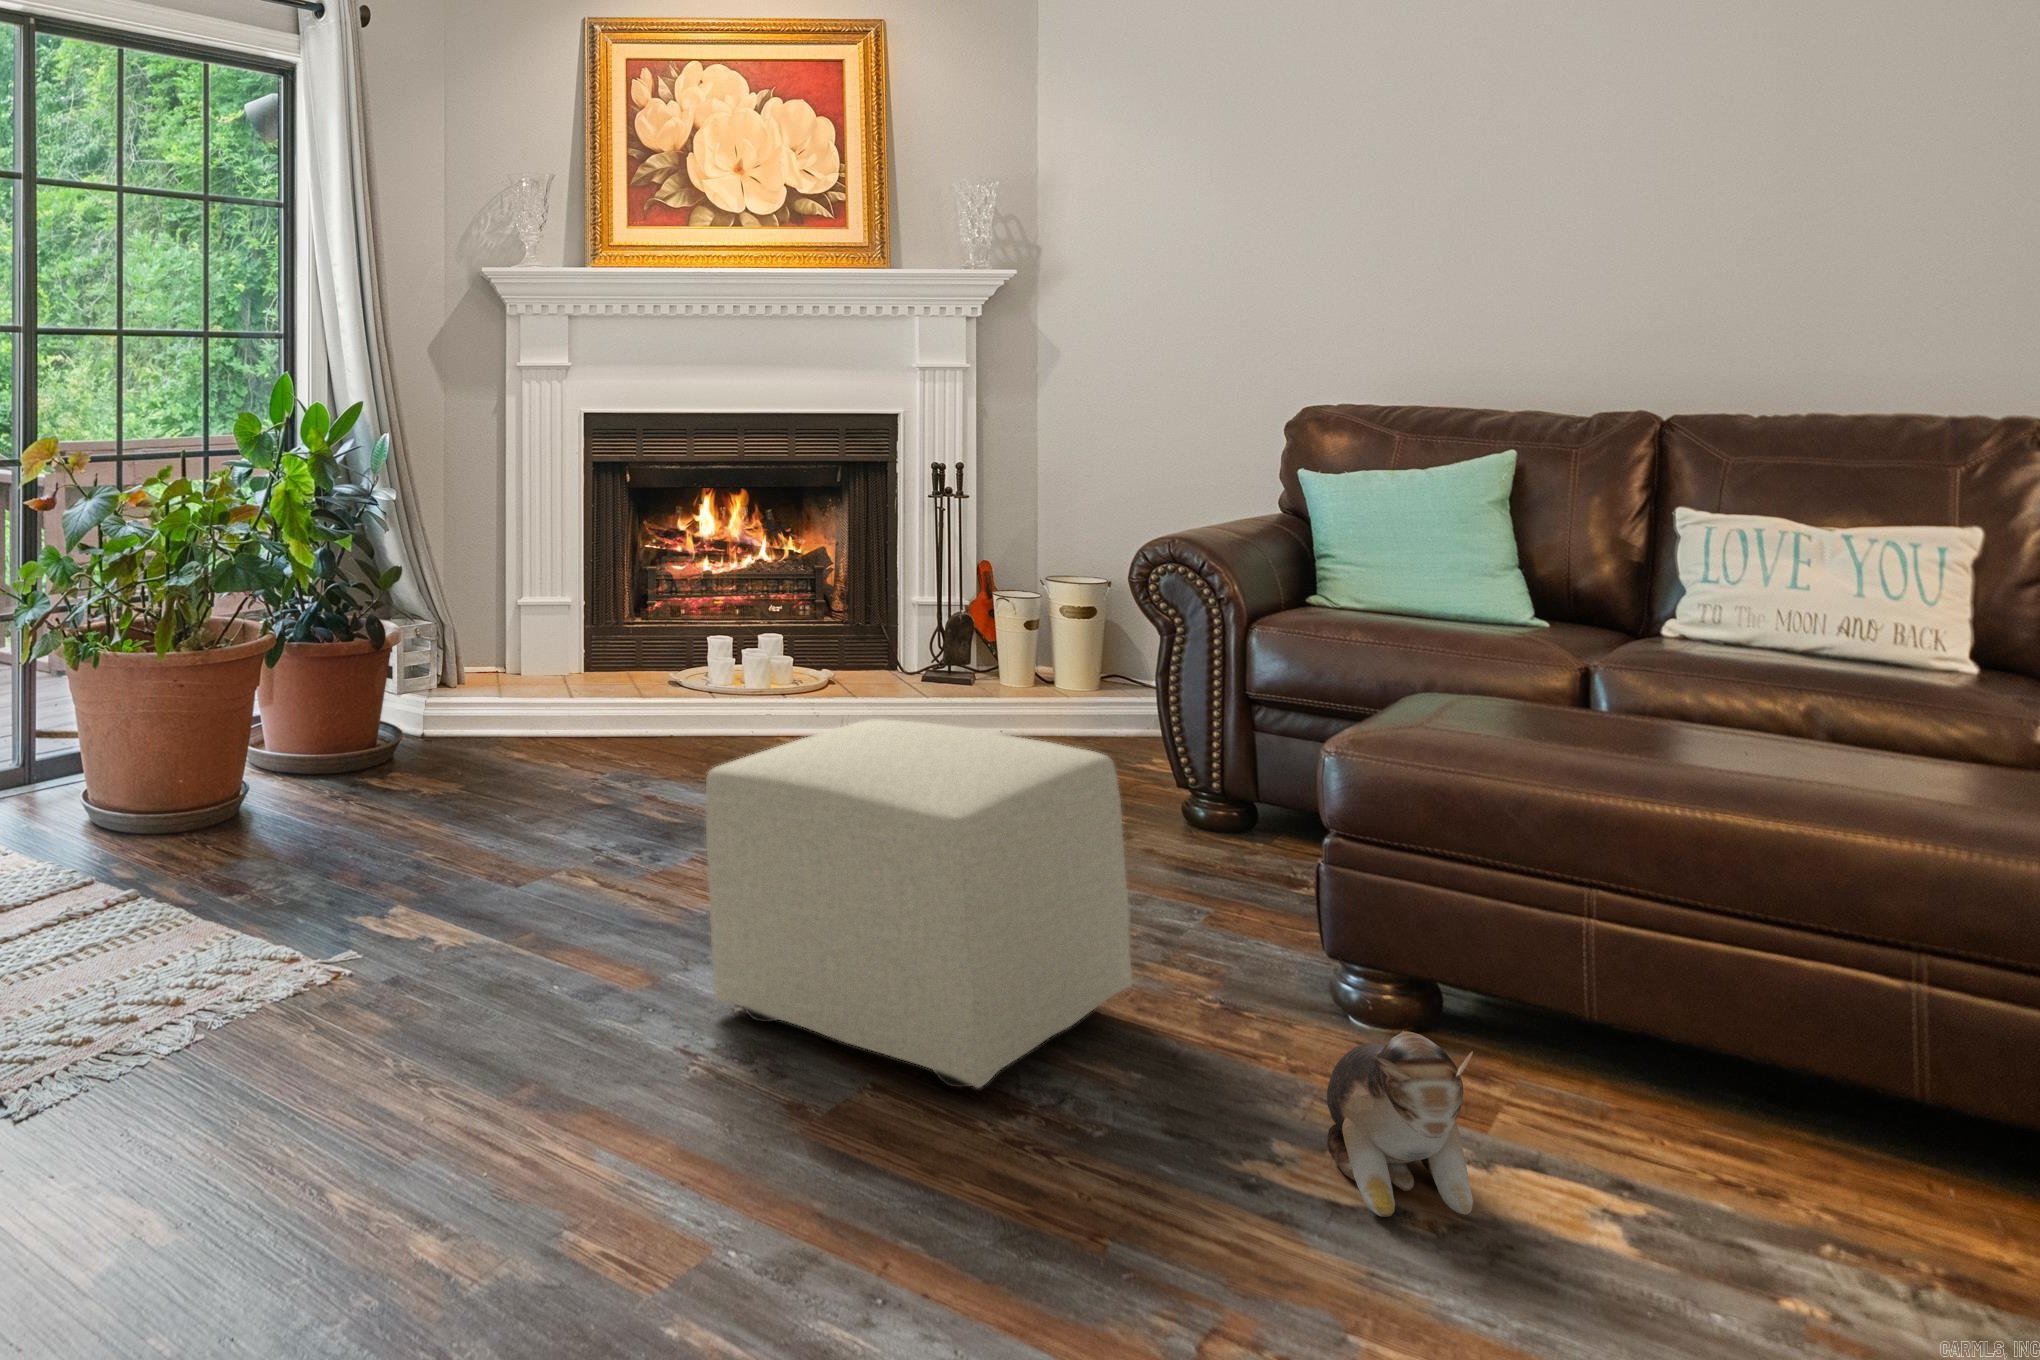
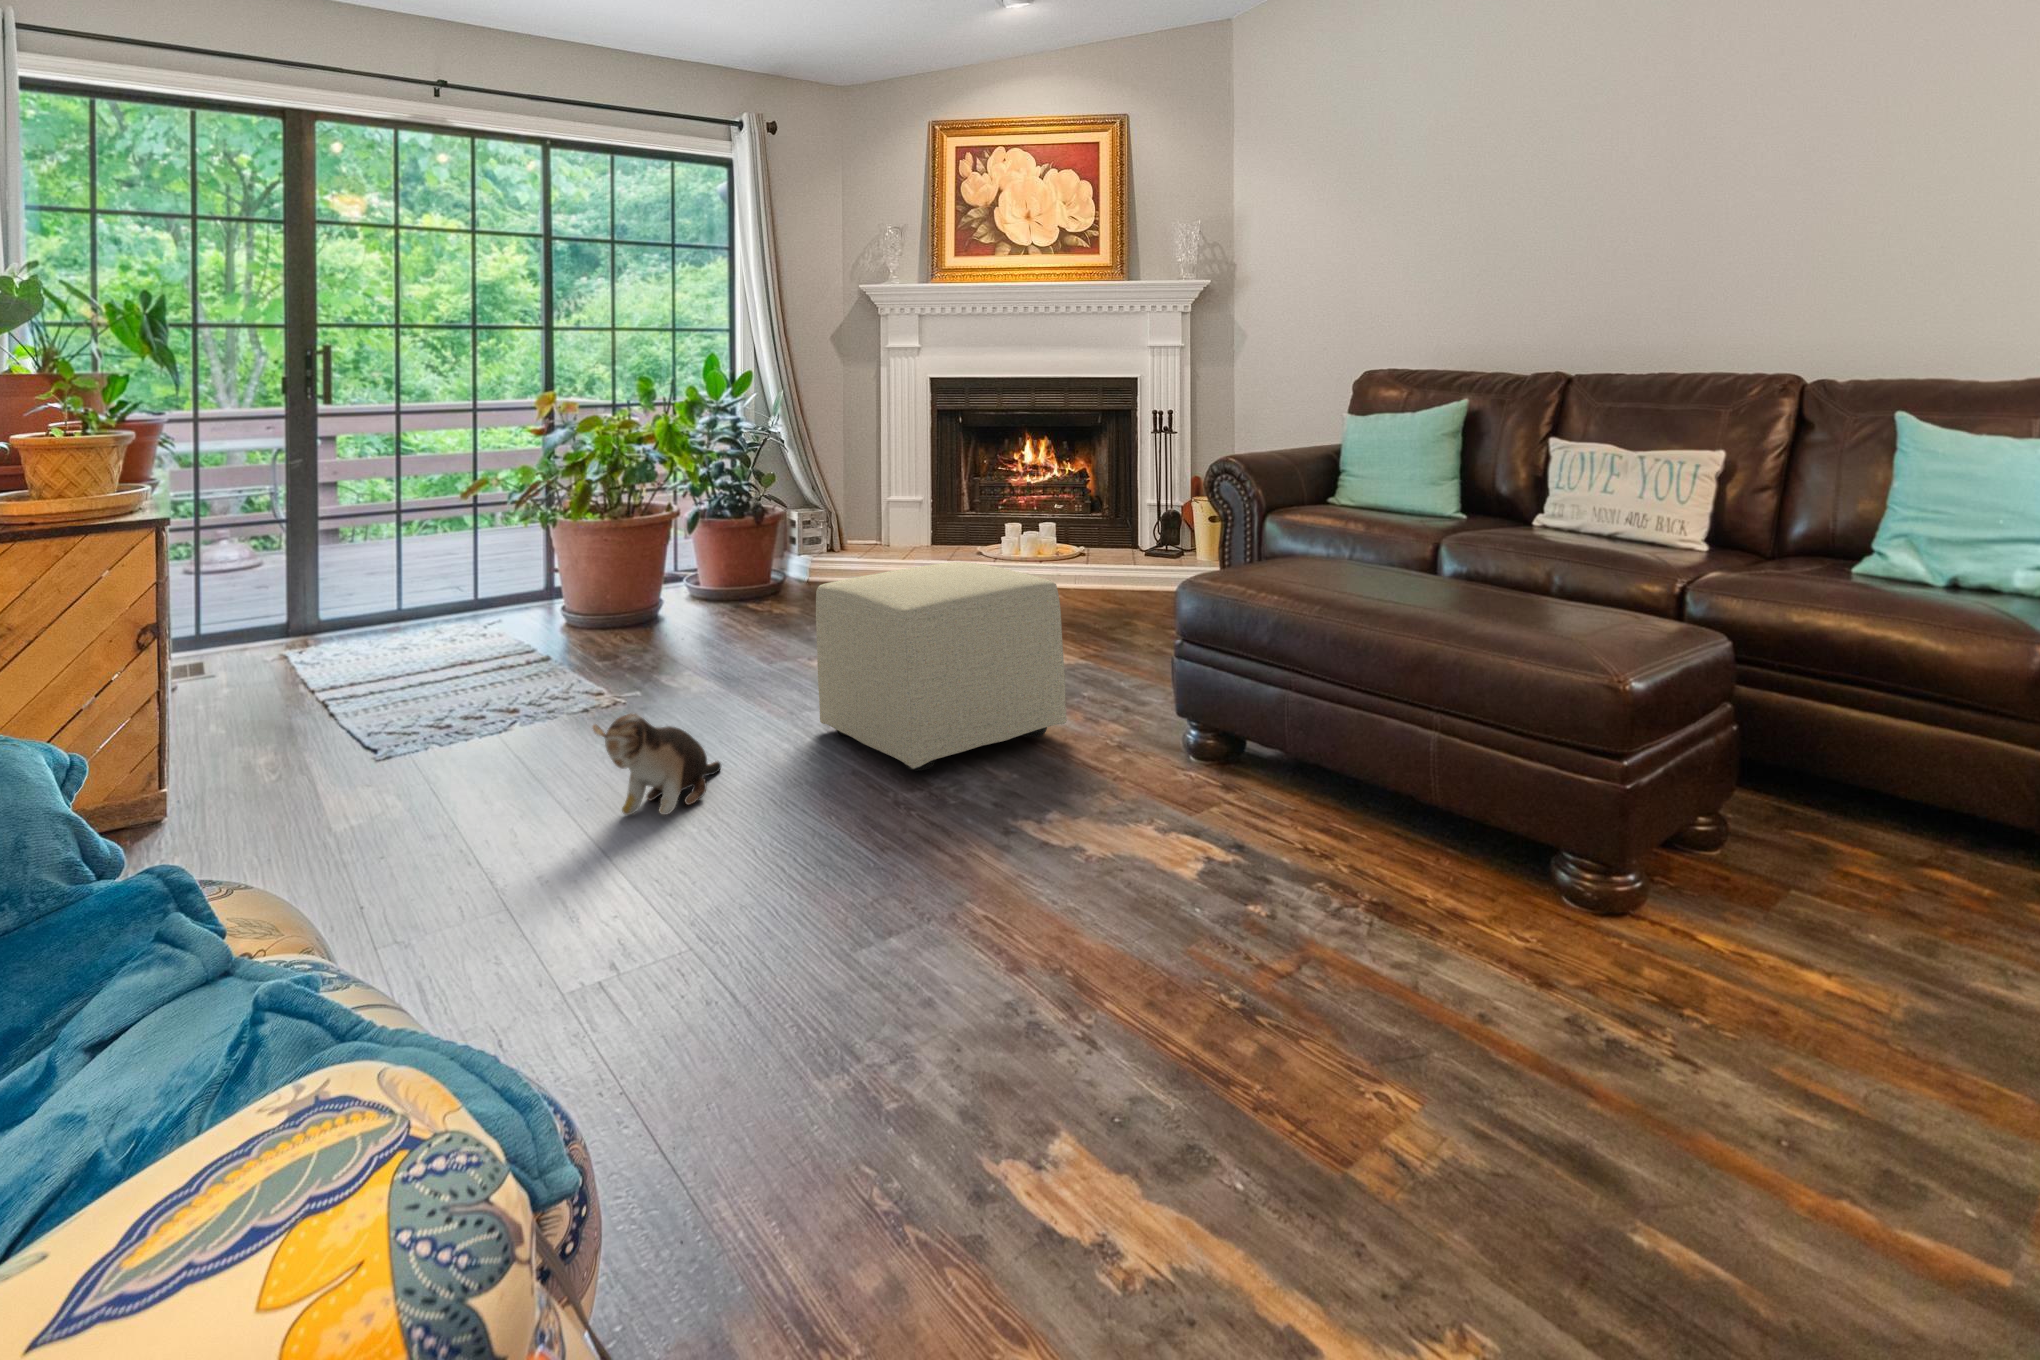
plush toy: present [1327,1030,1473,1217] -> present [593,714,721,815]

